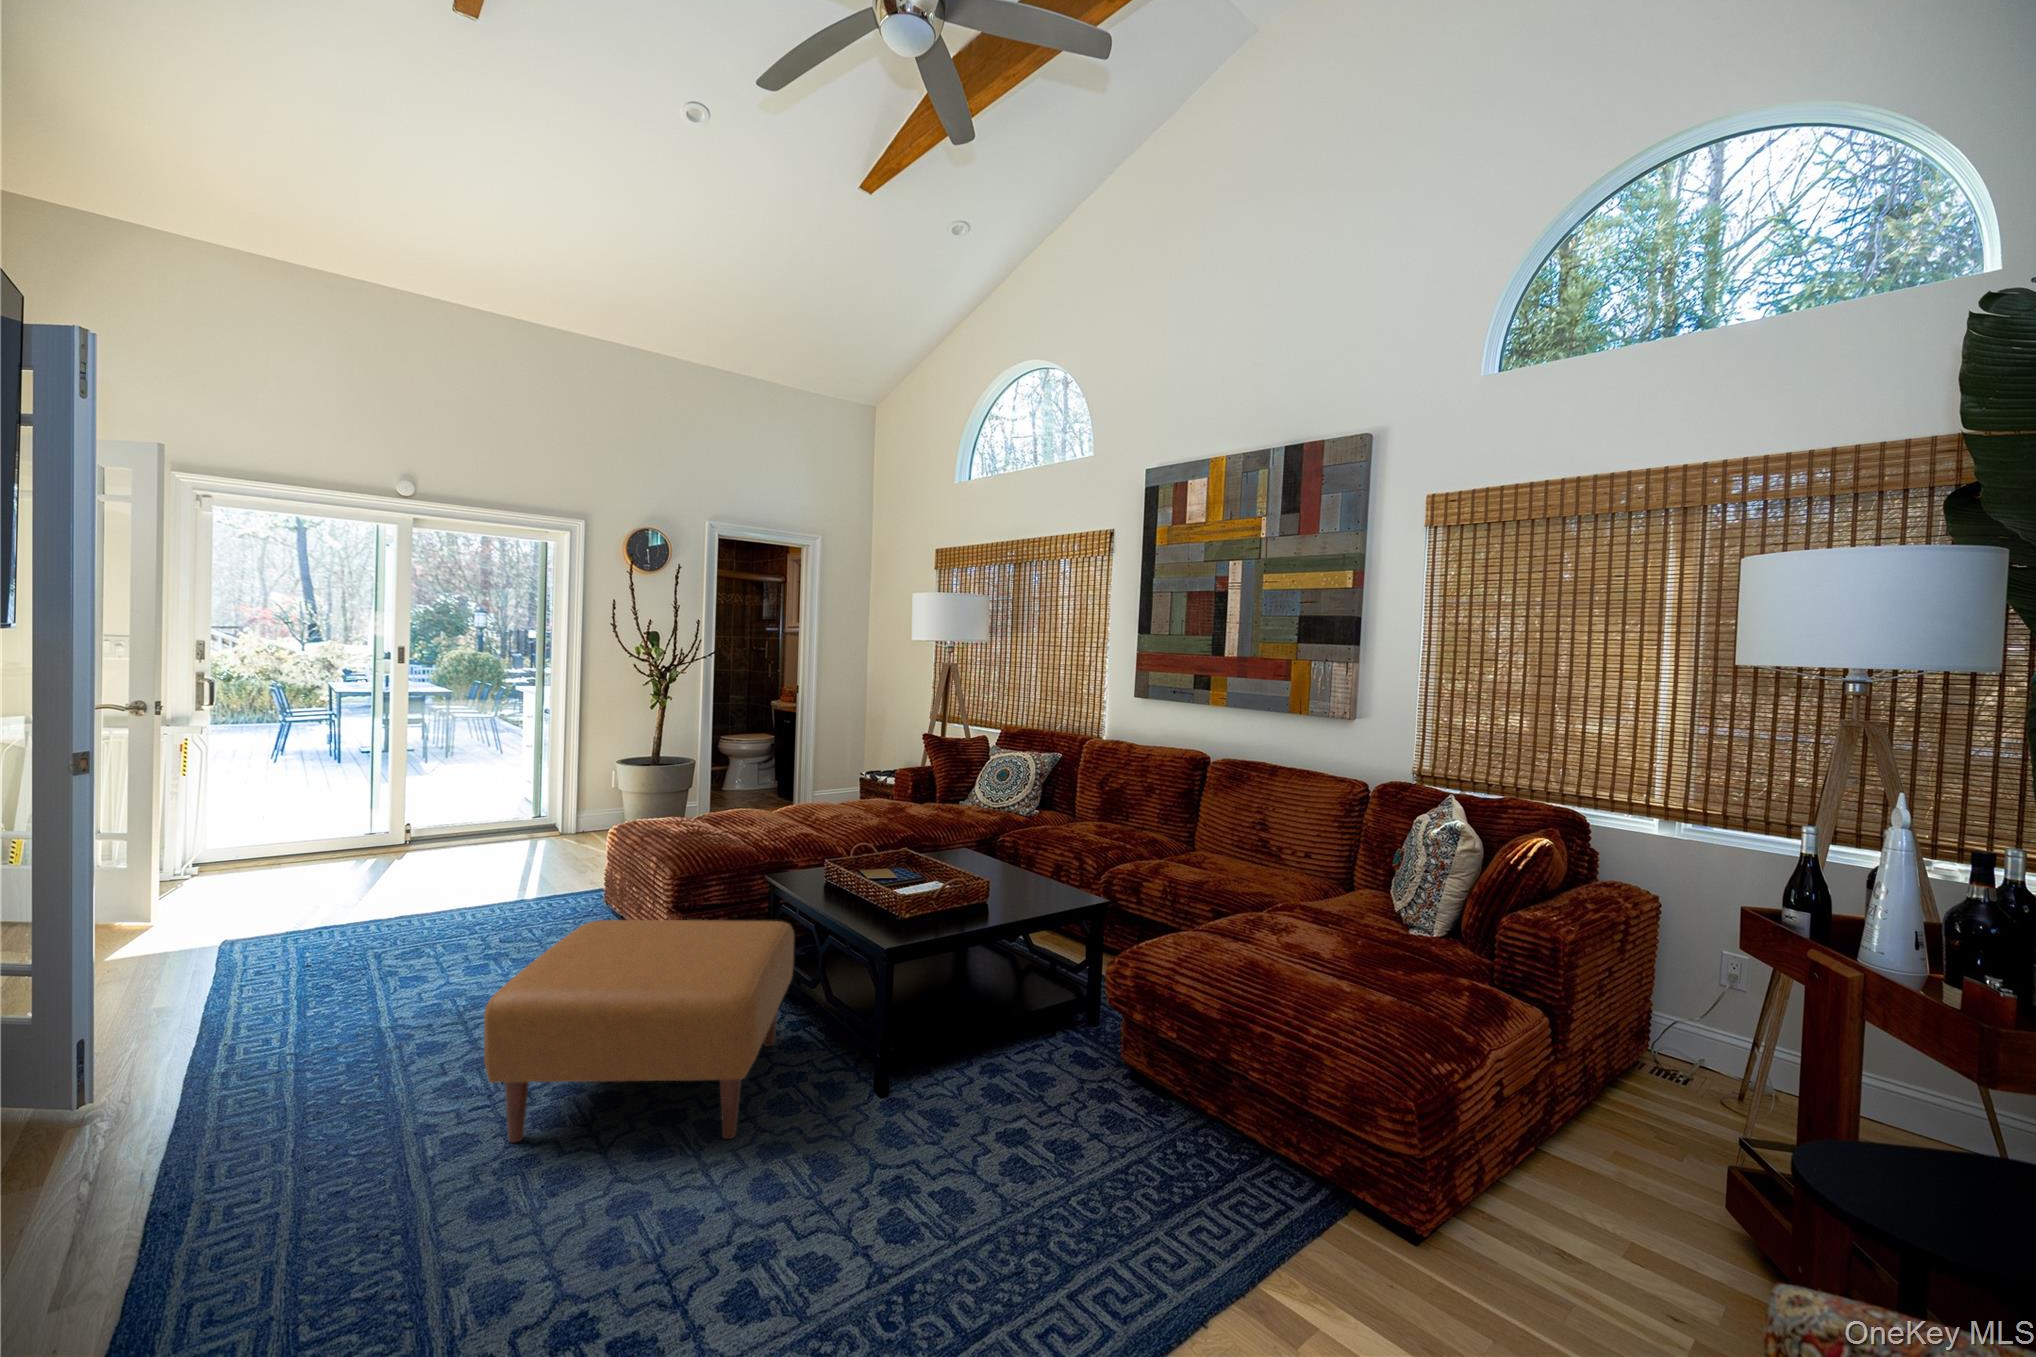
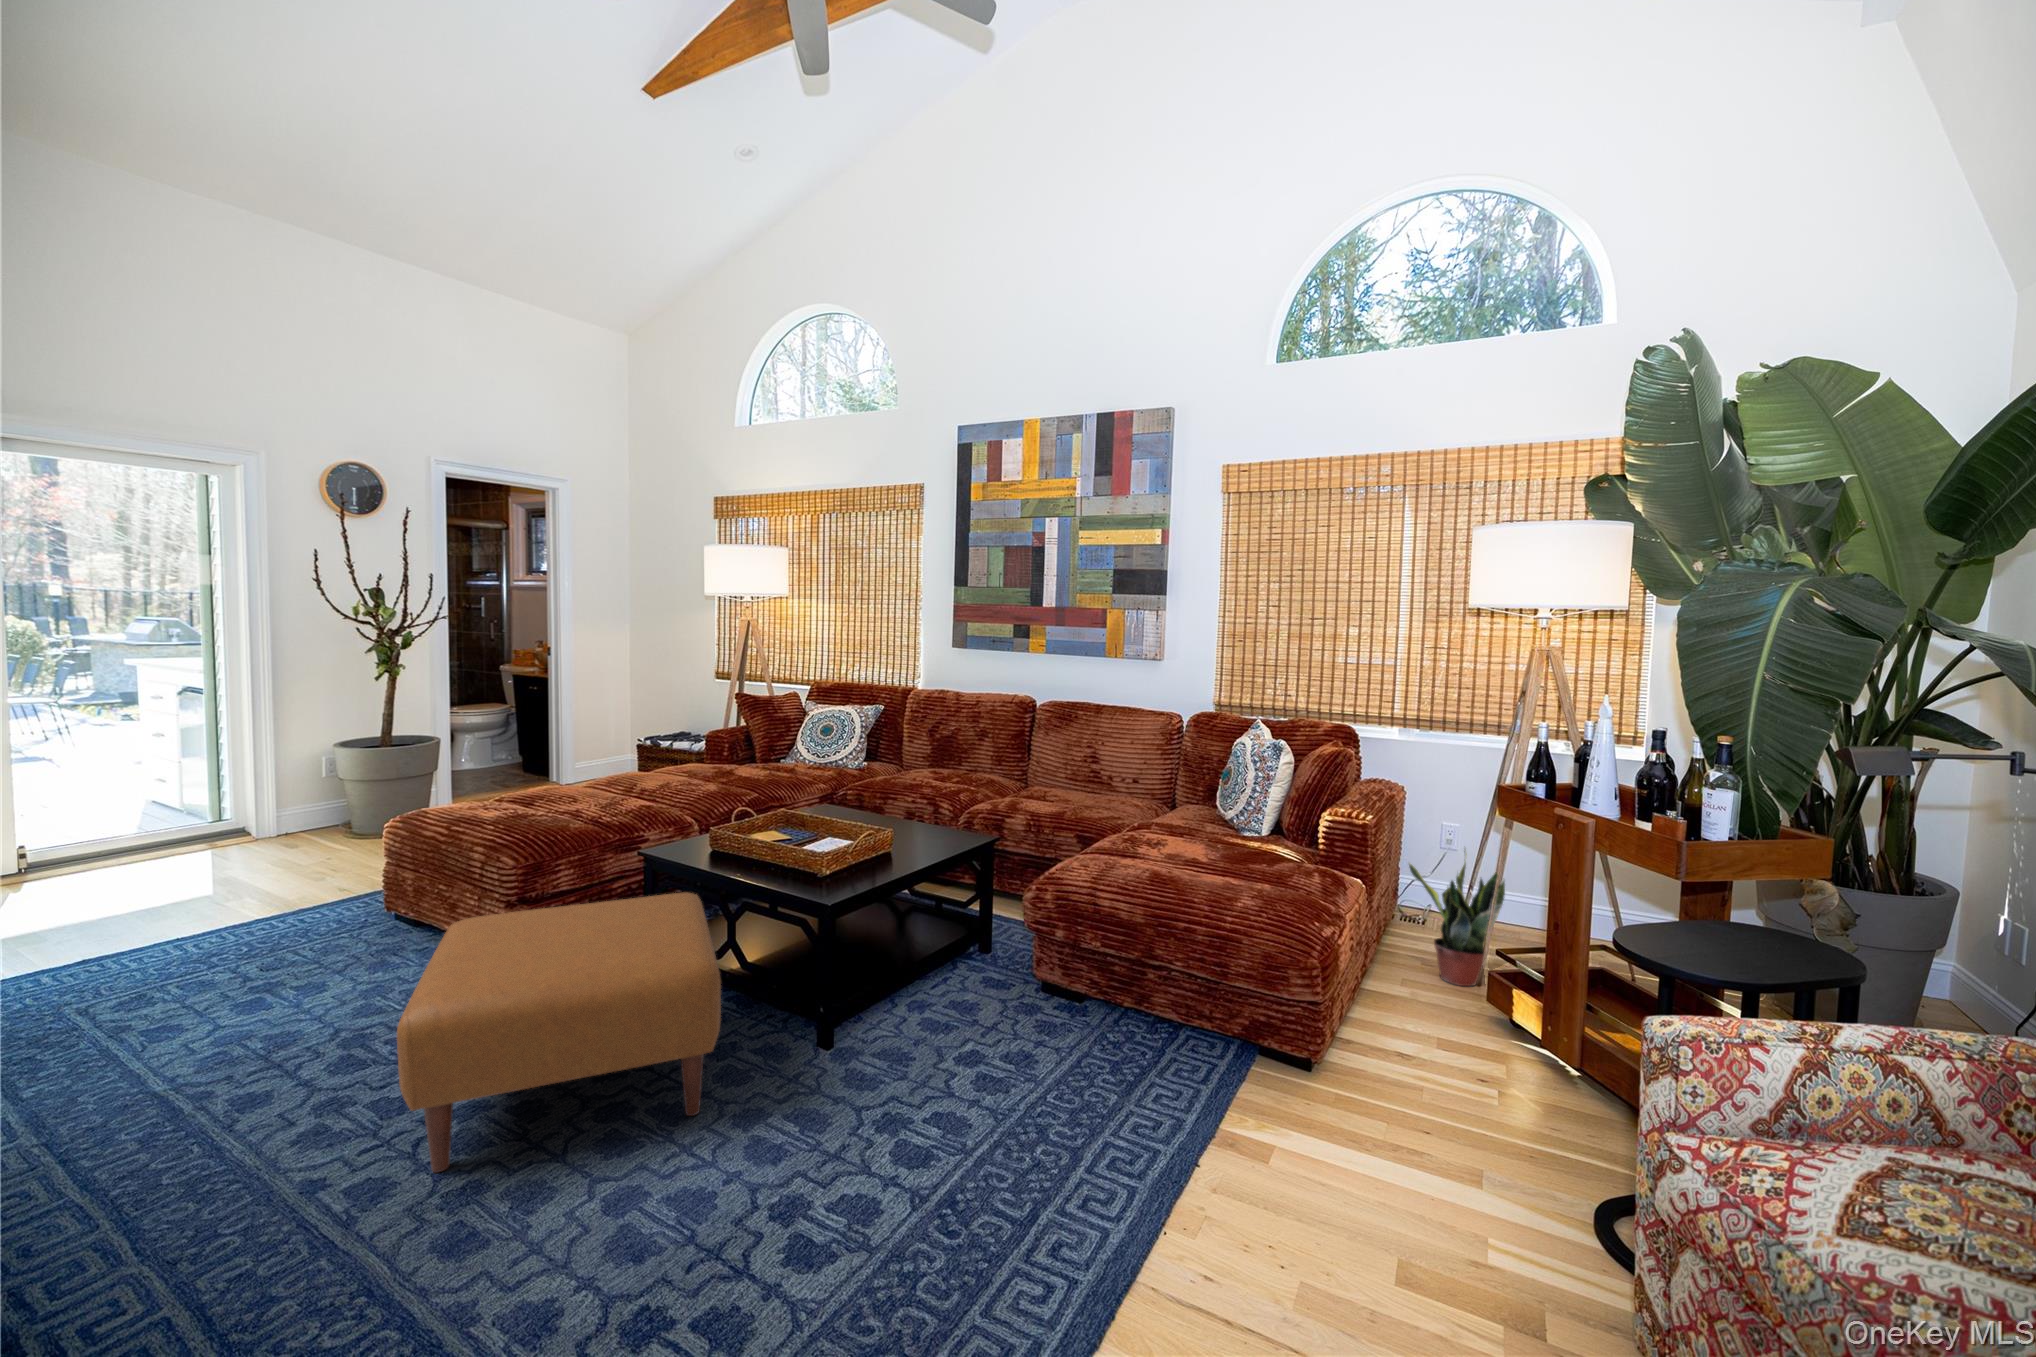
potted plant: none [1632,986,1774,1182] -> present [1409,851,1505,986]

